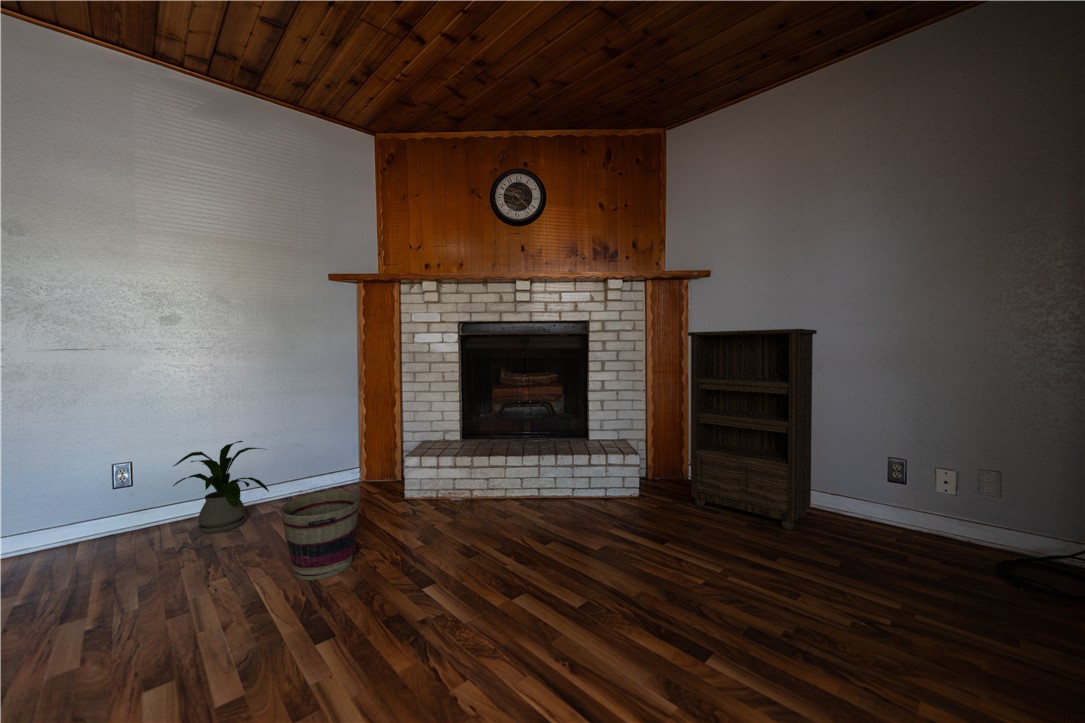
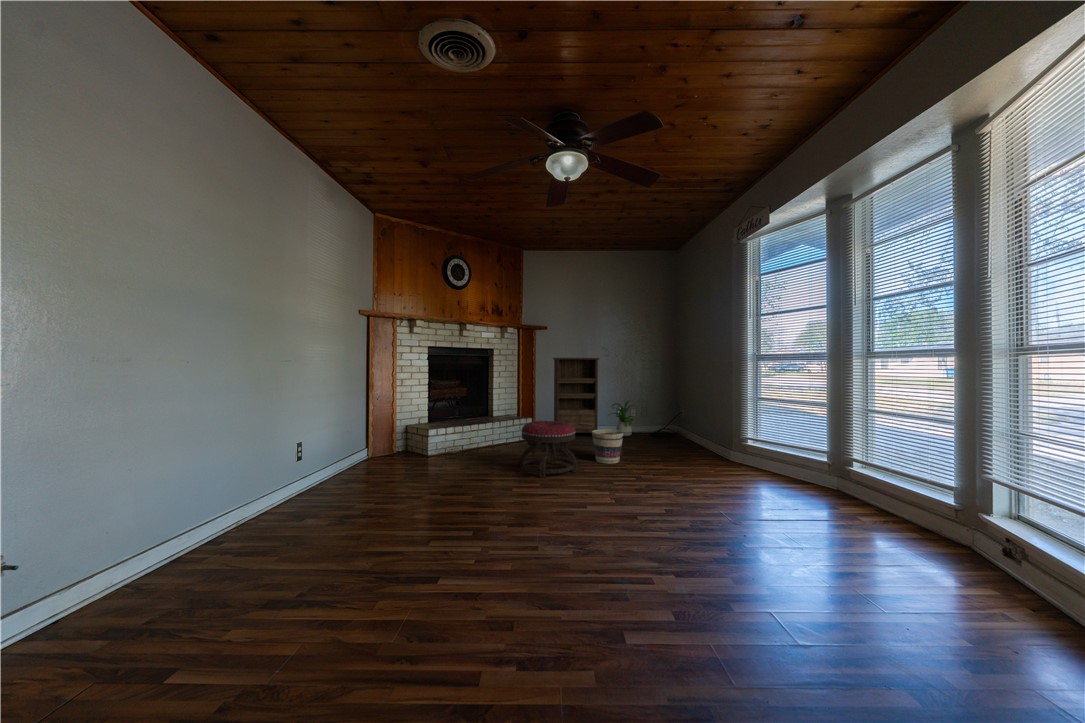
house plant: present [173,441,269,533] -> present [609,401,639,436]
ottoman: none [362,482,506,656] -> present [520,421,577,478]
basket: present [281,491,360,580] -> present [592,429,623,464]

